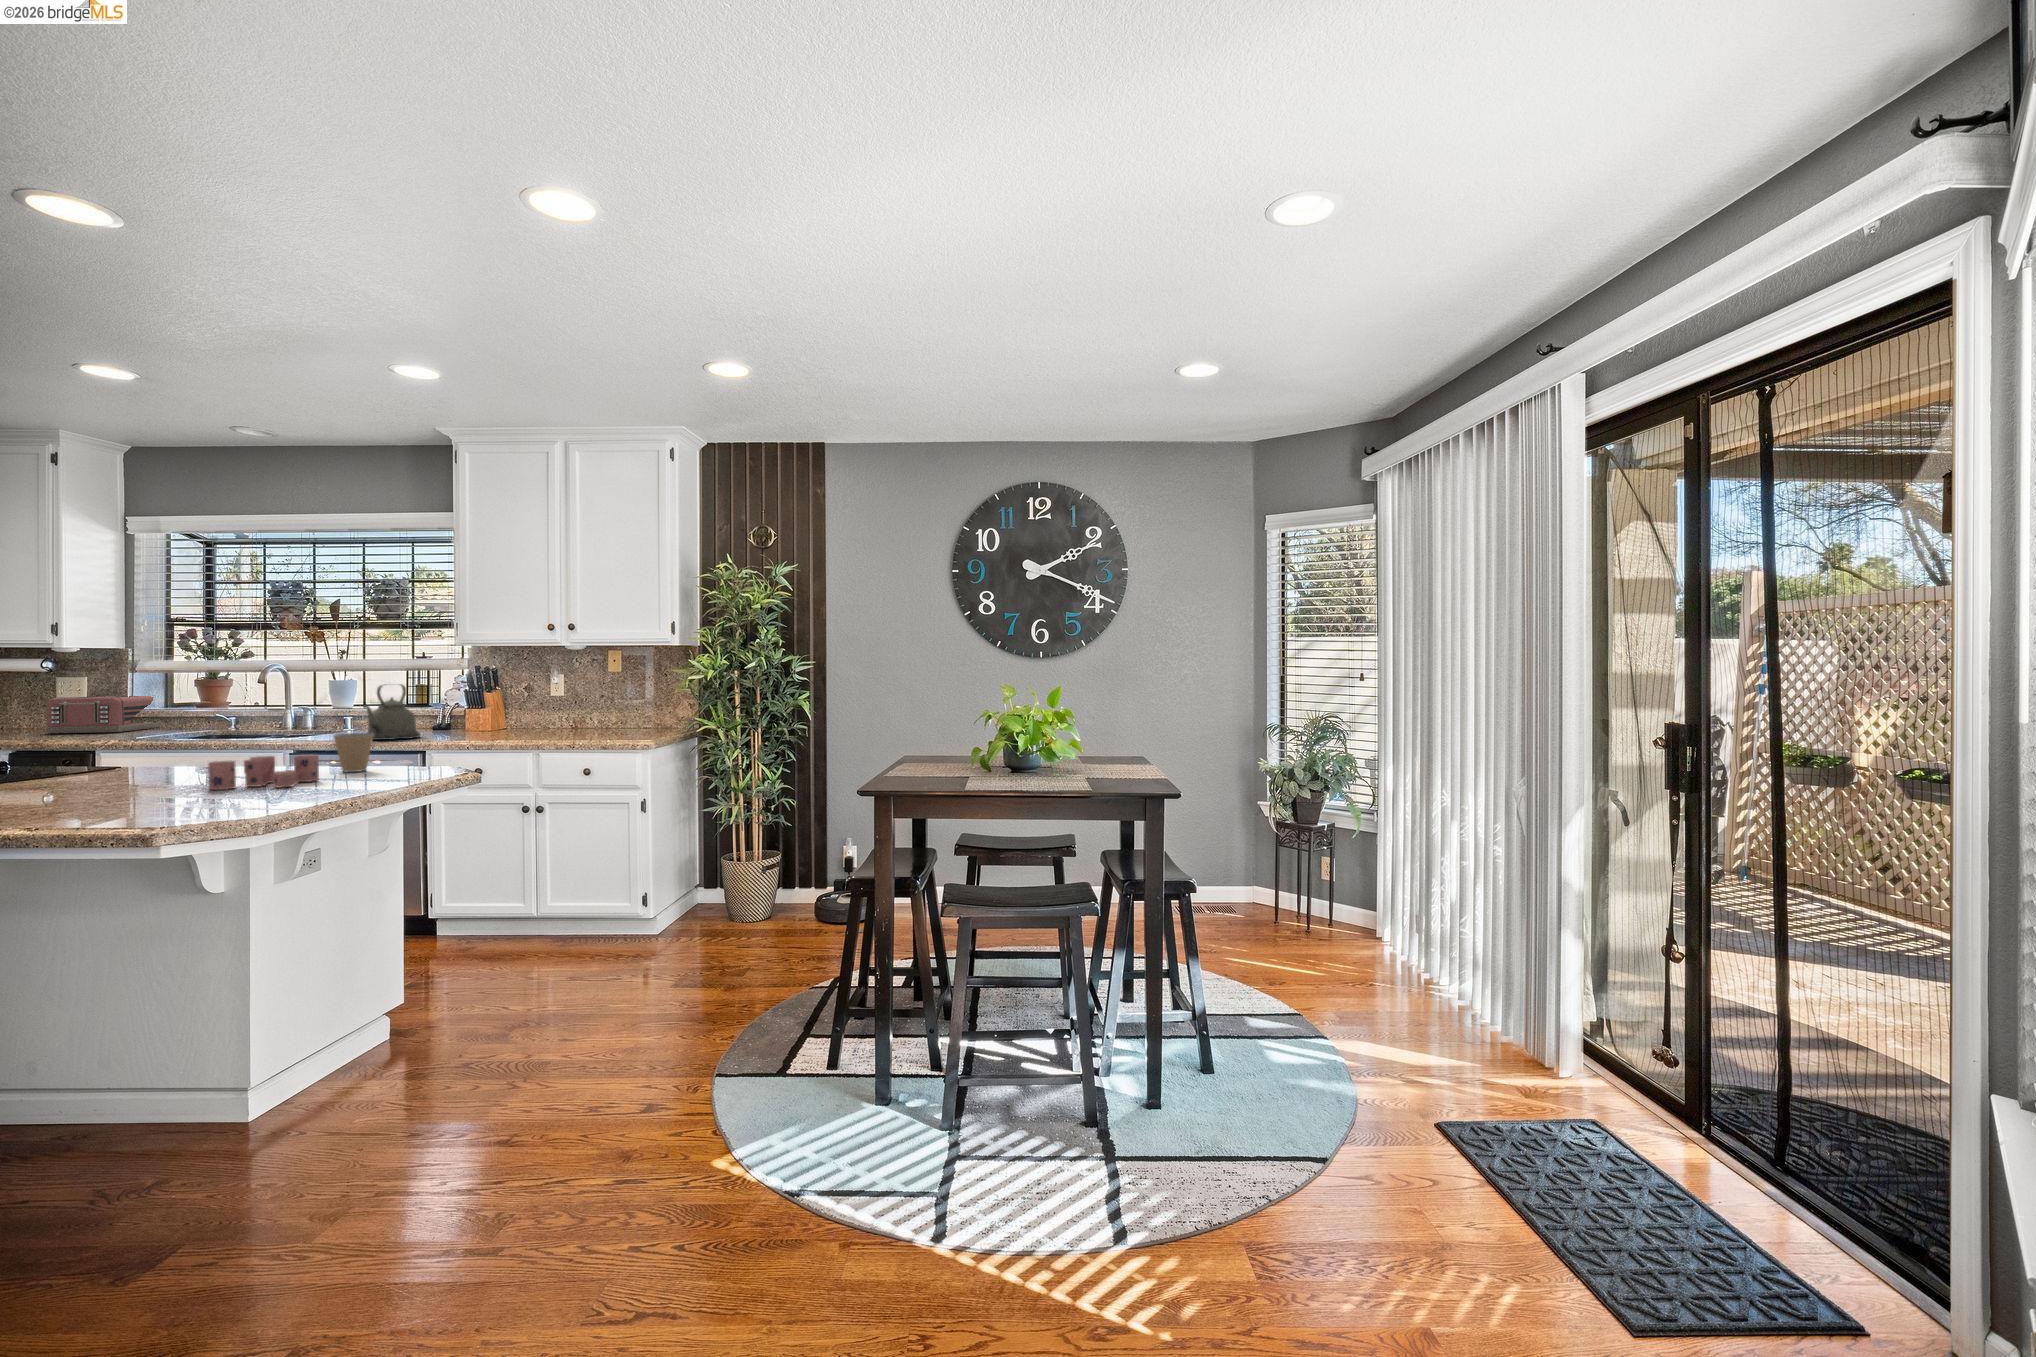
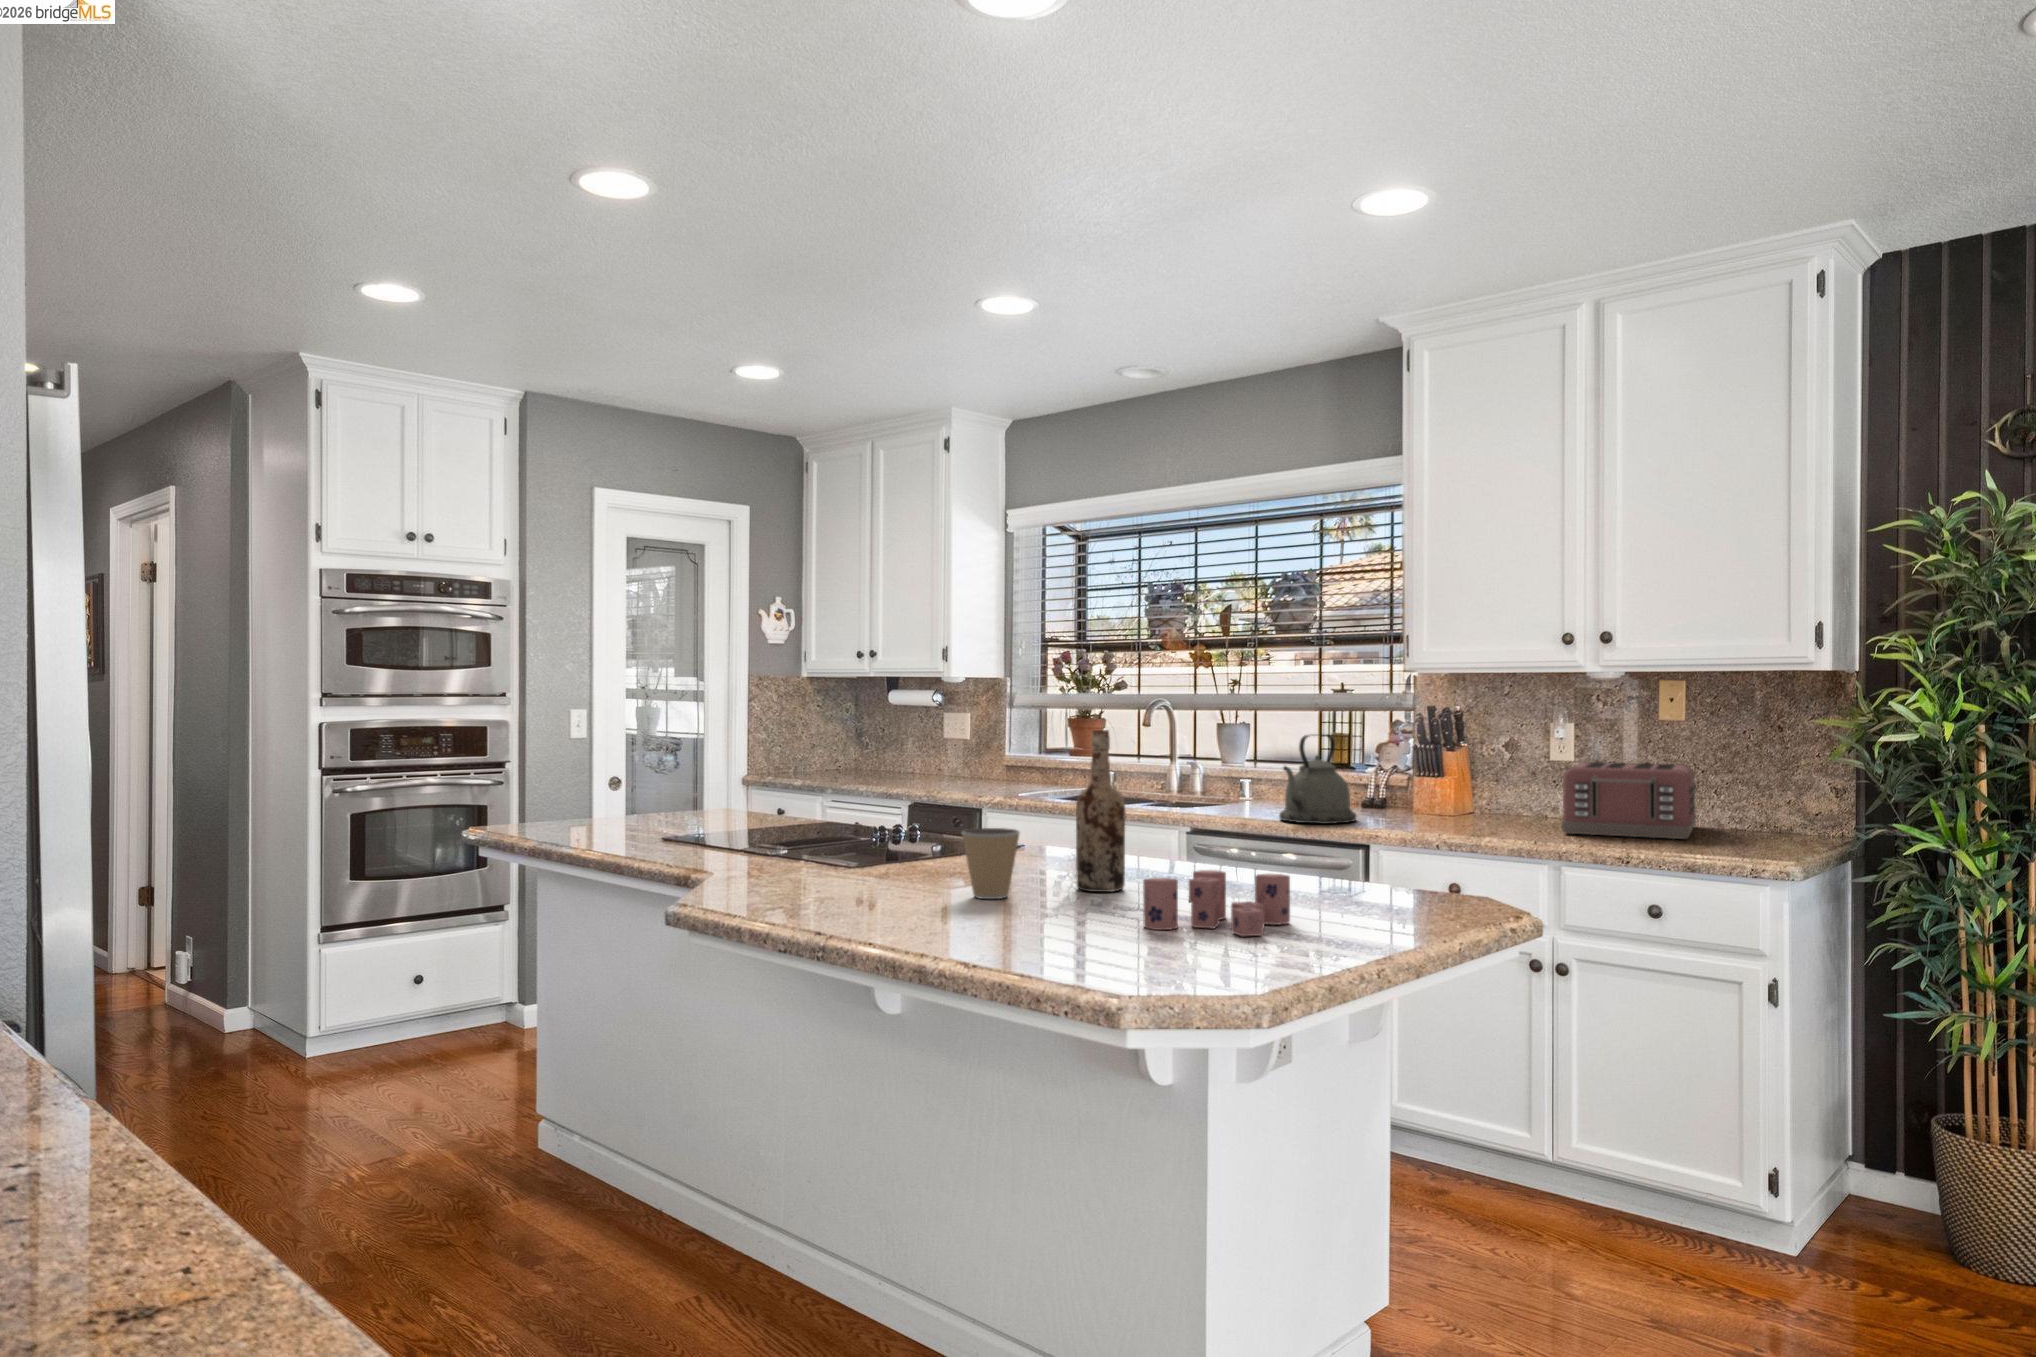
wine bottle: none [164,678,206,779] -> present [1076,730,1125,892]
toaster: present [45,695,161,733] -> present [1561,762,1696,839]
coffee cup: present [333,733,374,772] -> present [962,828,1020,899]

